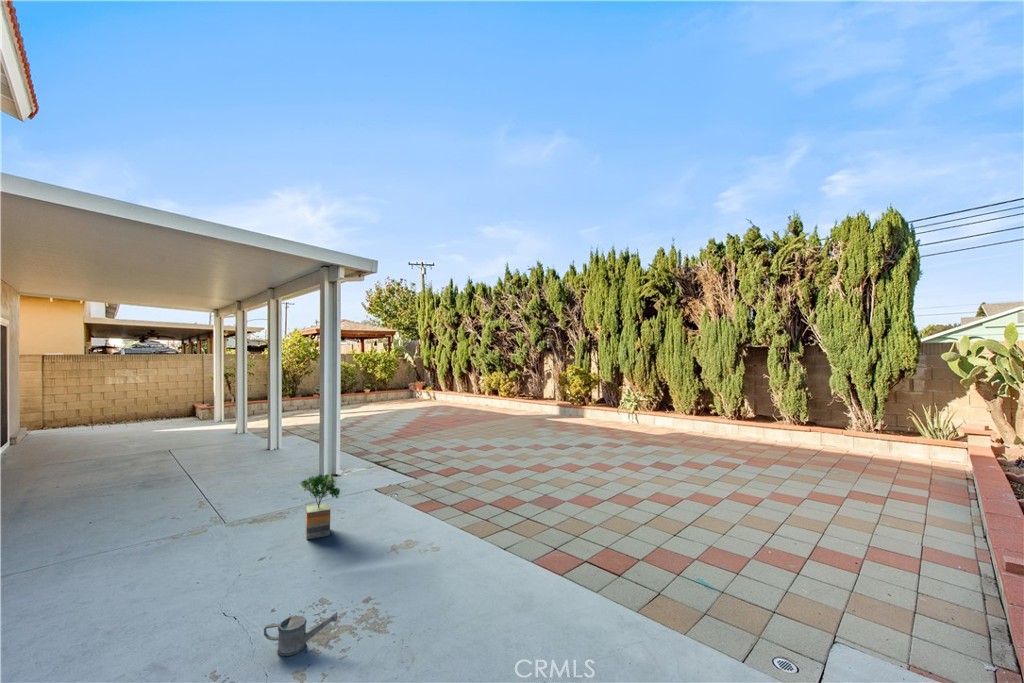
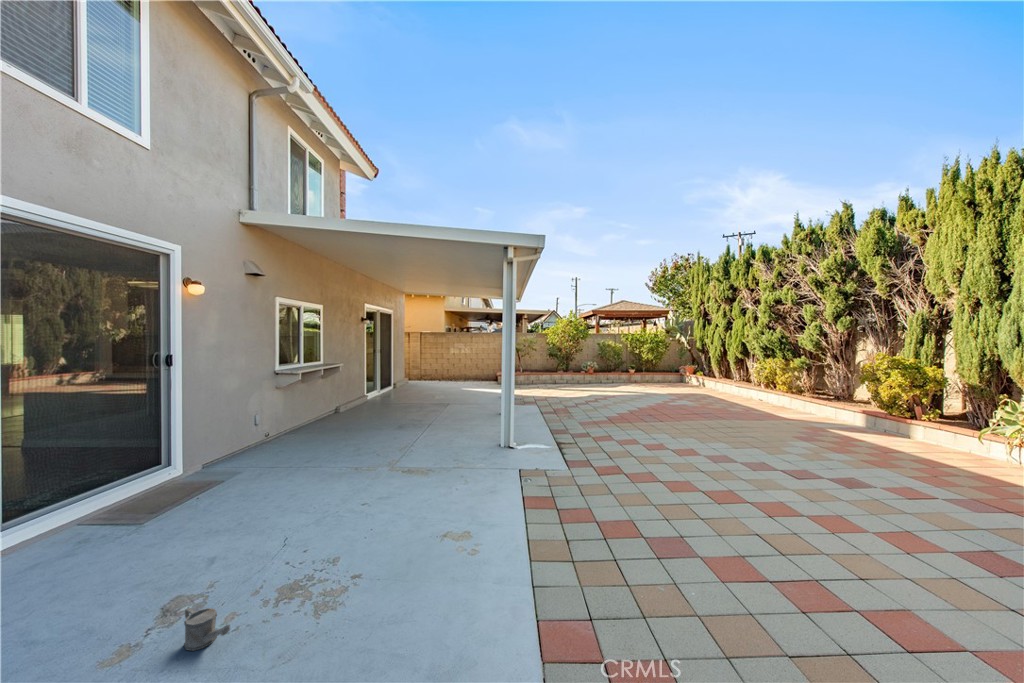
potted tree: present [299,474,340,539] -> none [380,458,419,523]

